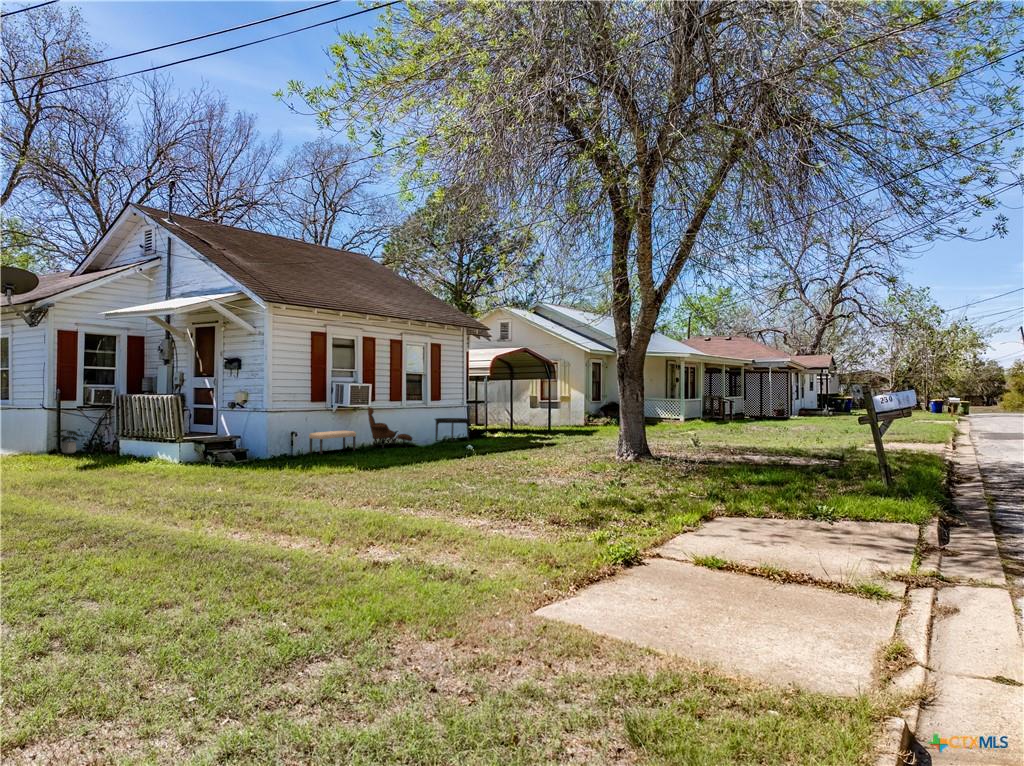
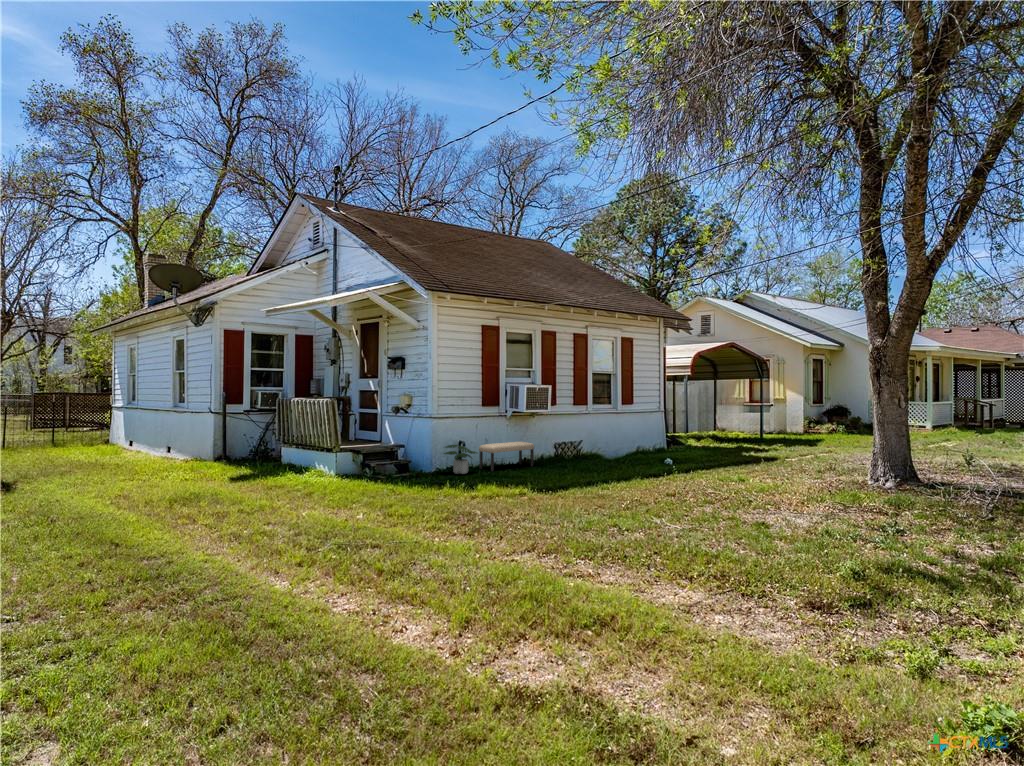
lounge chair: present [368,407,412,448] -> none [548,413,602,464]
round table: present [435,418,471,442] -> none [627,426,673,456]
potted plant: present [53,430,84,453] -> present [444,445,477,475]

